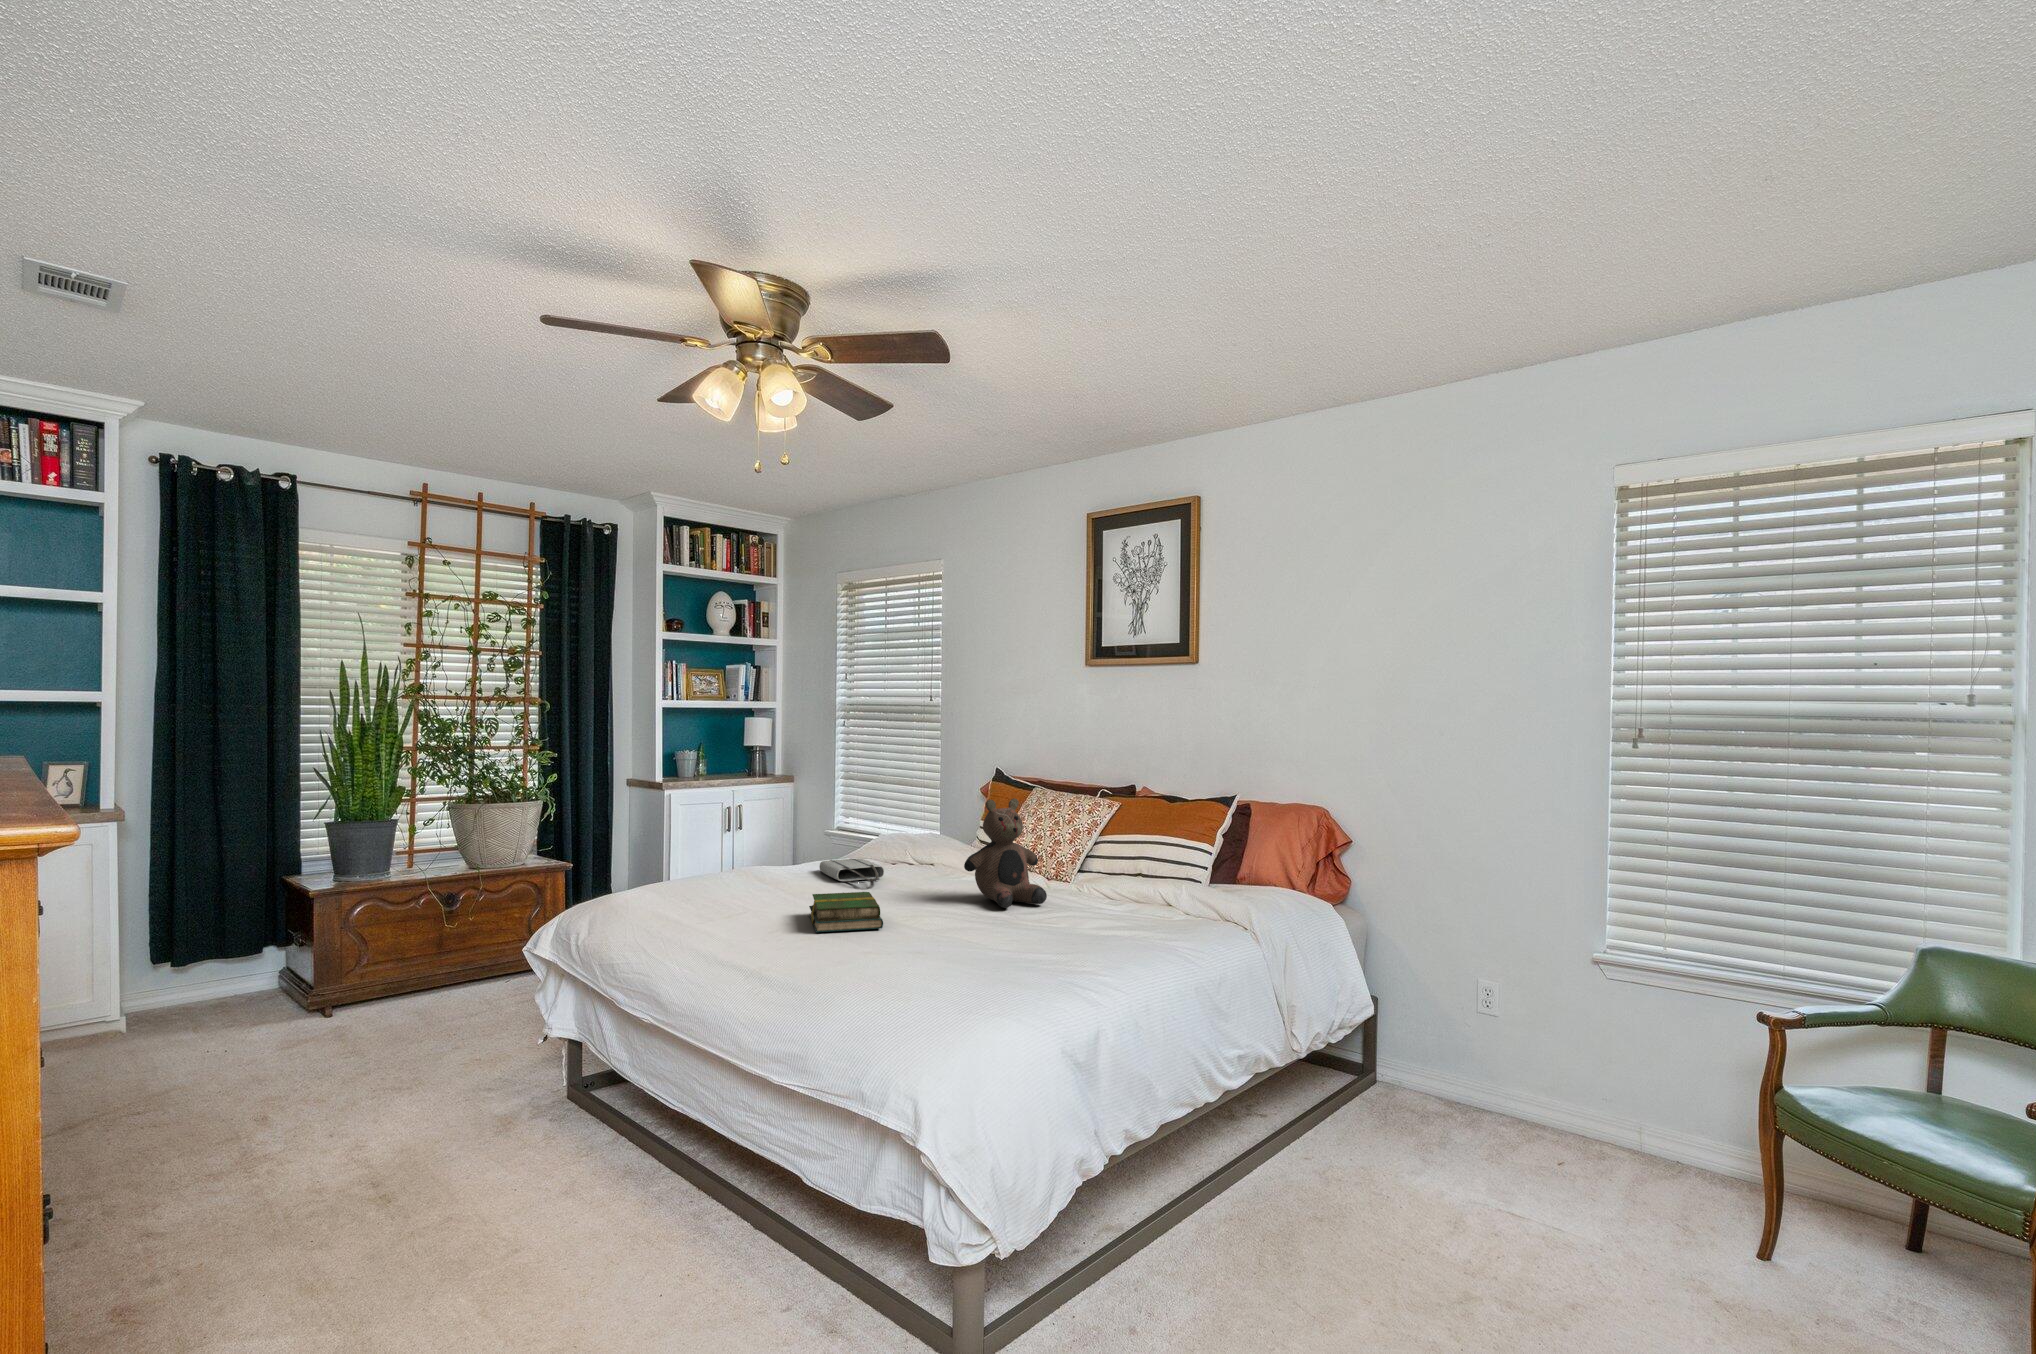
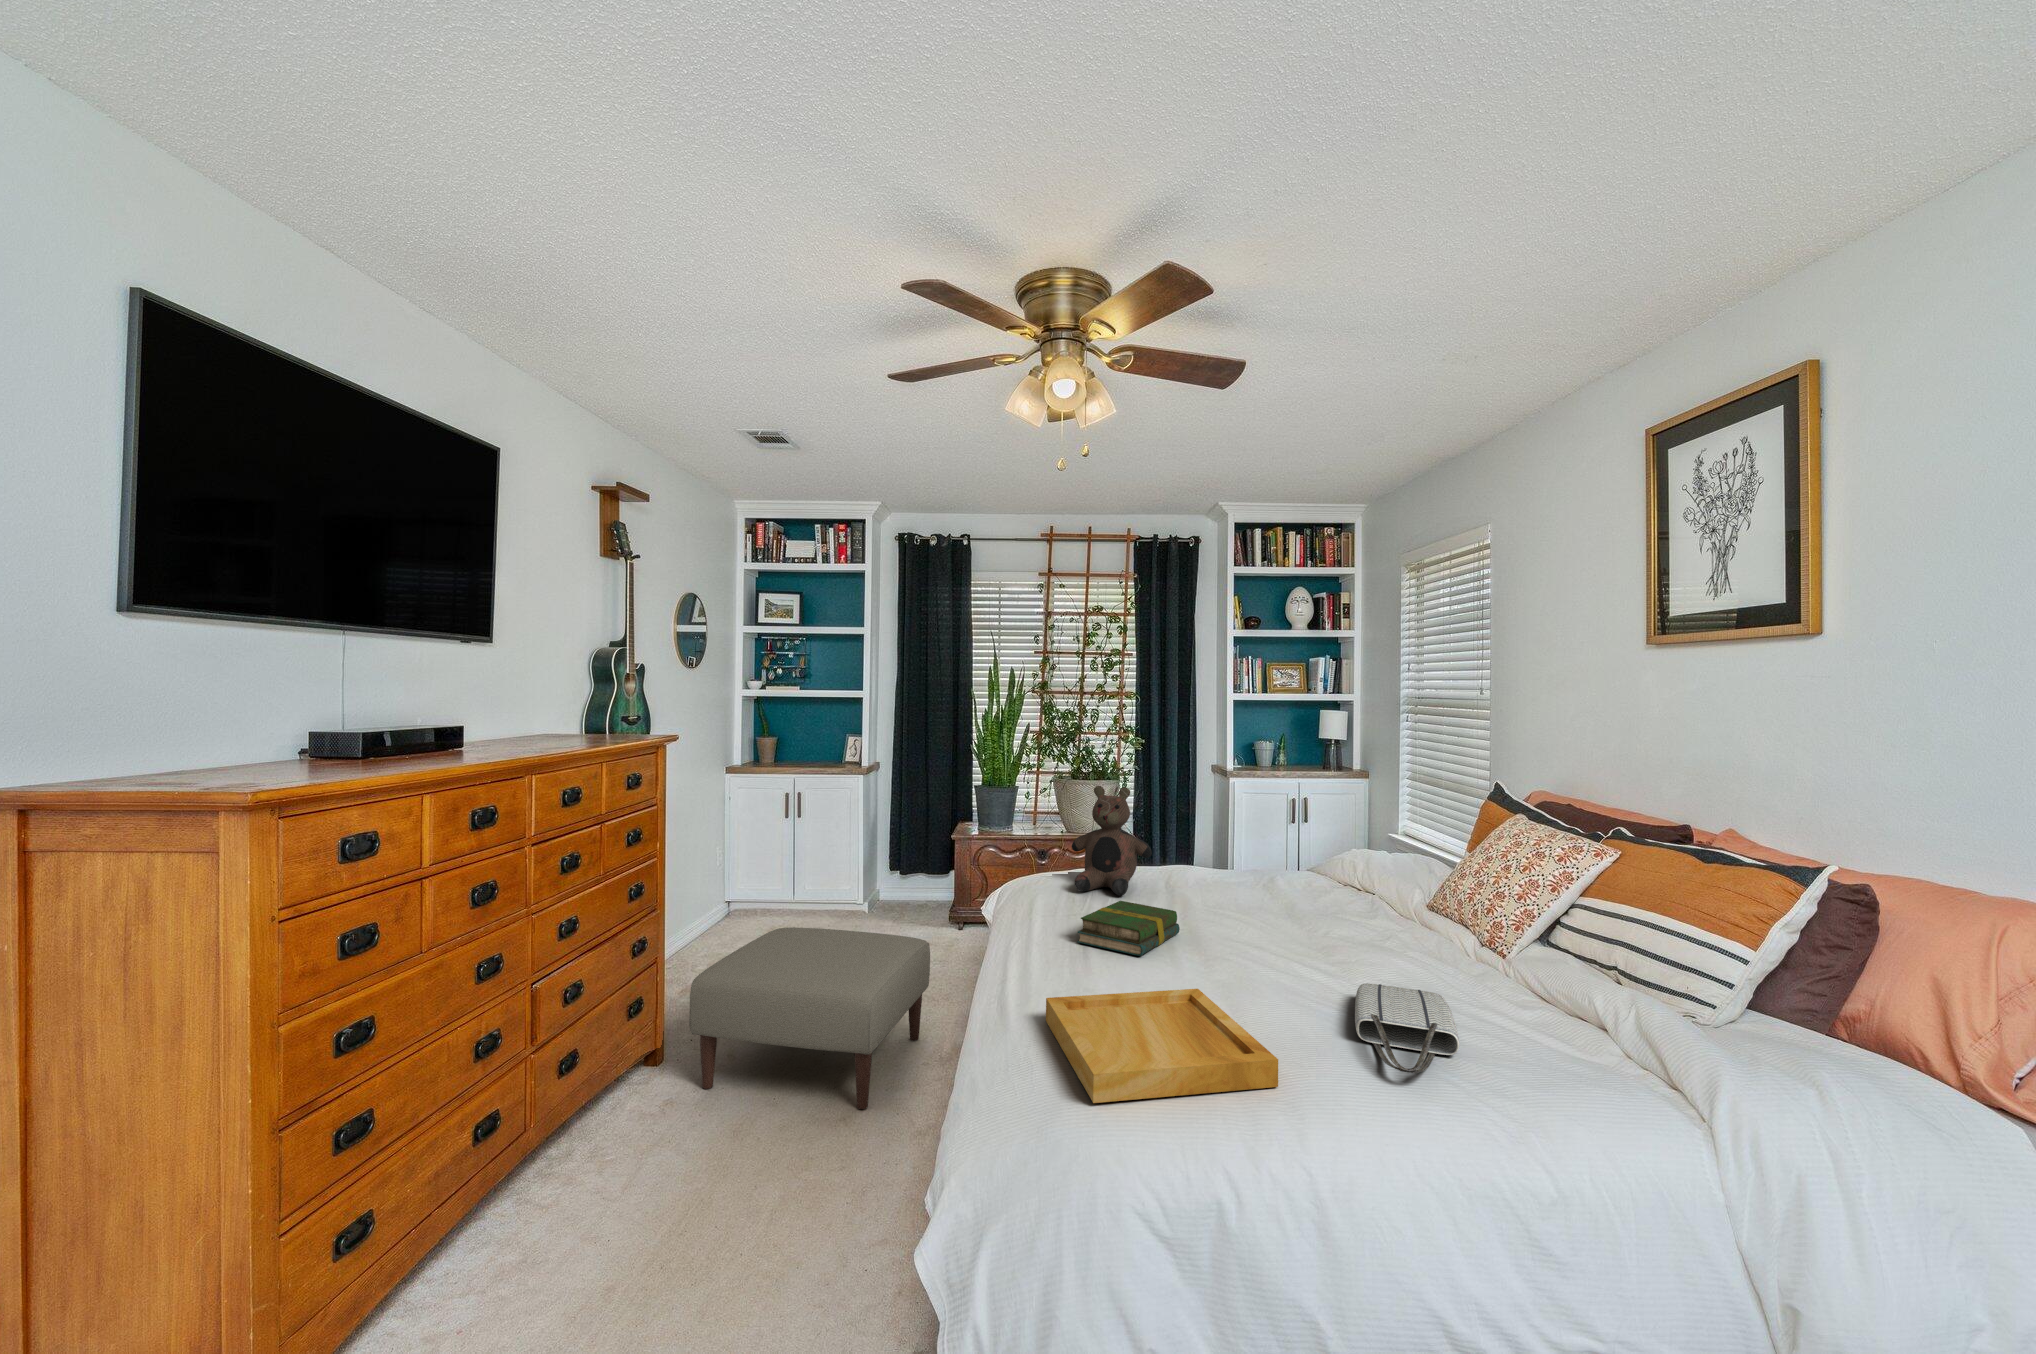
teddy bear: present [964,798,1047,908] -> present [1072,786,1152,895]
tote bag: present [820,858,884,883] -> present [1355,983,1459,1073]
tray: none [911,928,1093,994] -> present [1046,989,1278,1103]
ottoman: none [239,1009,555,1284] -> present [689,927,930,1109]

